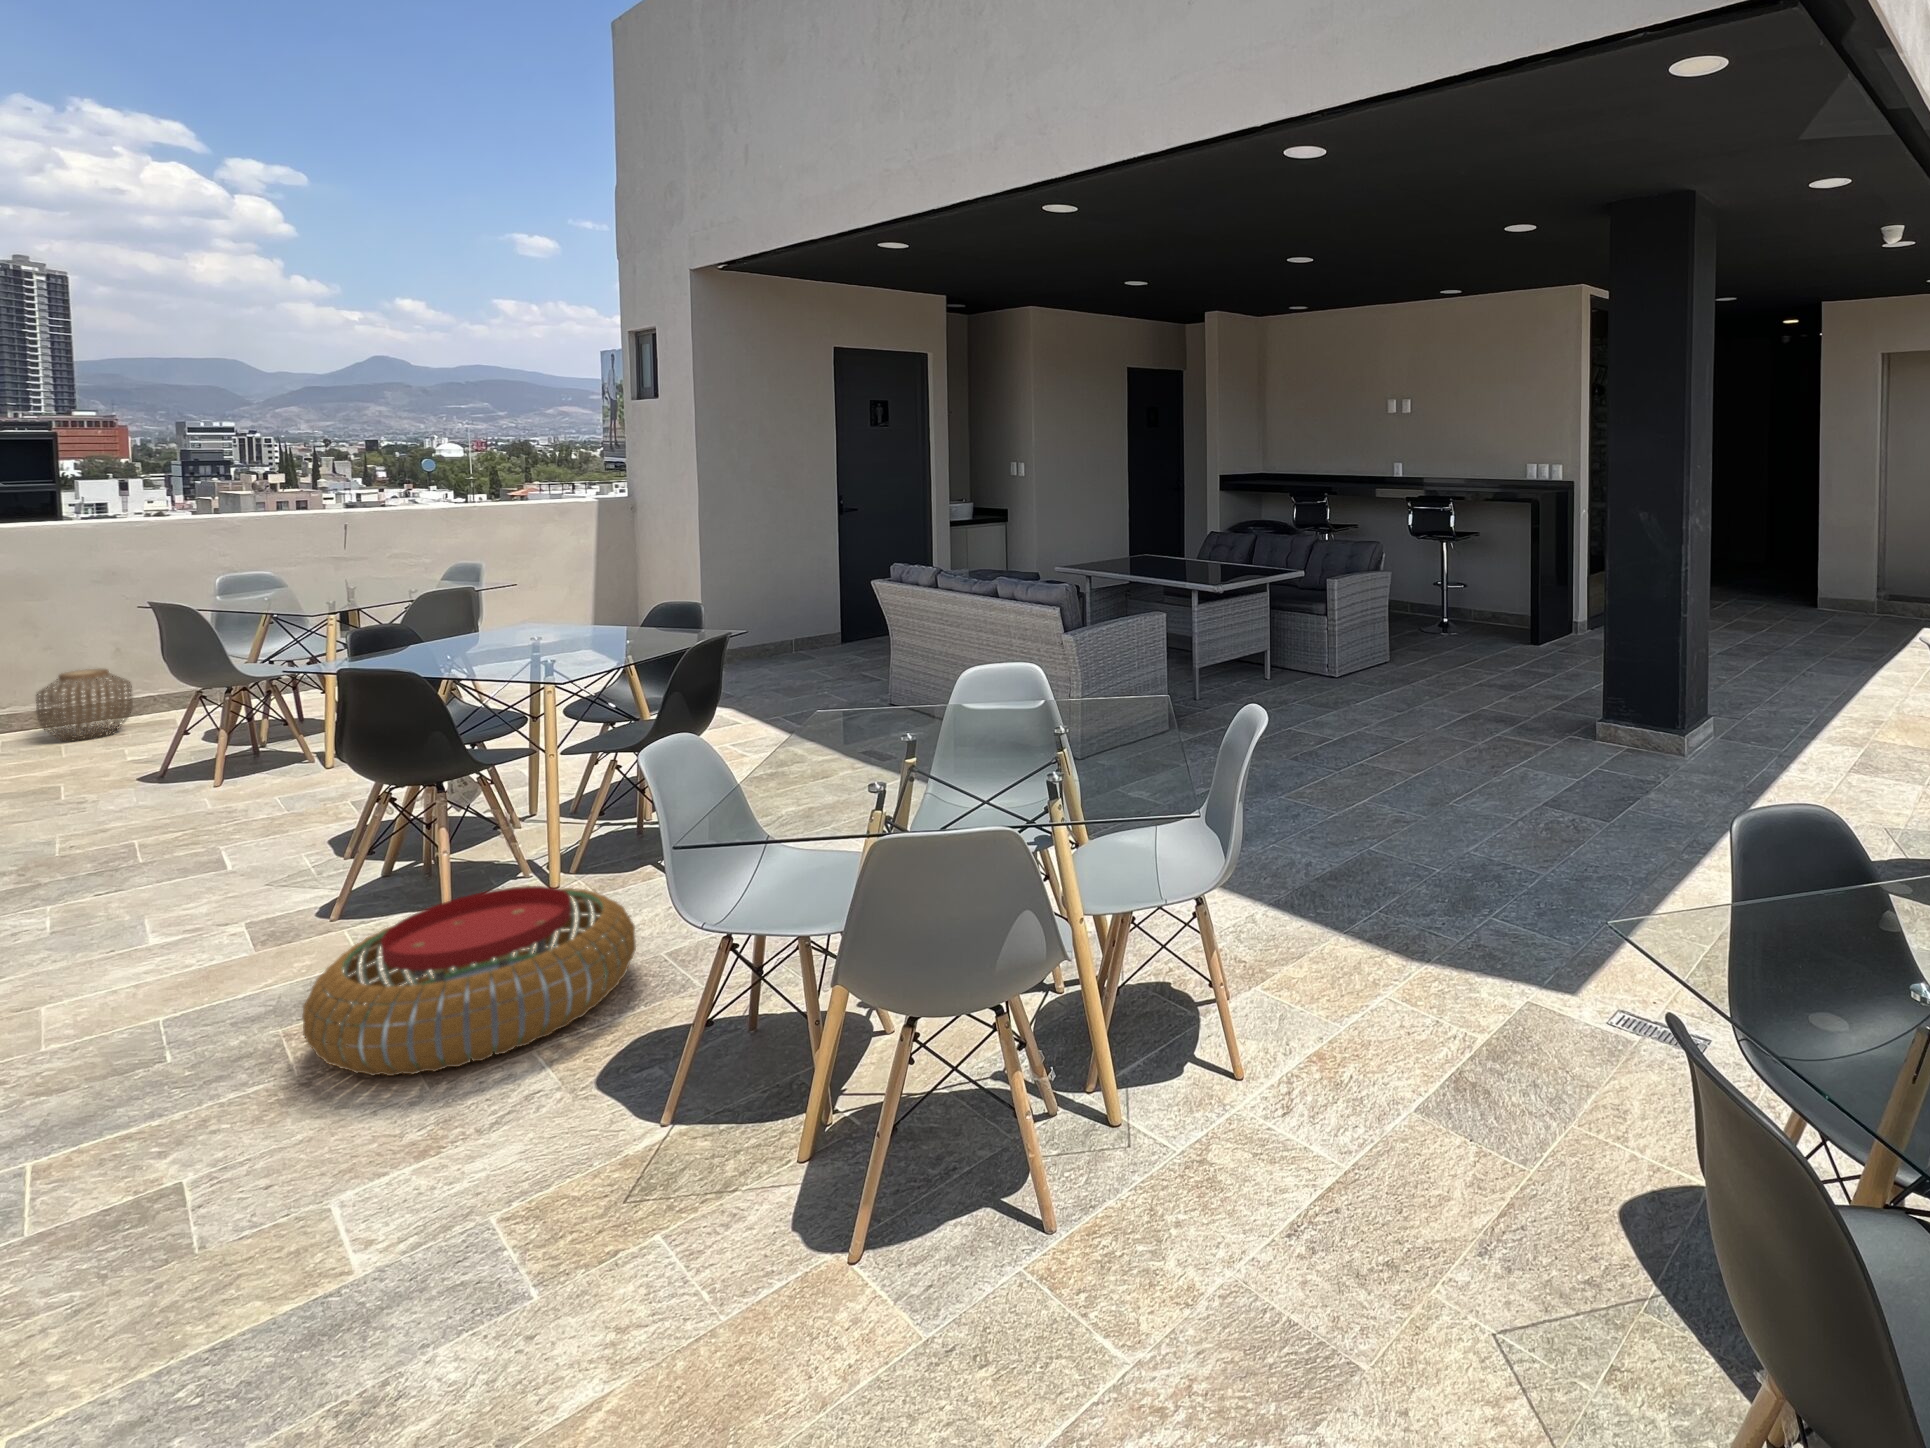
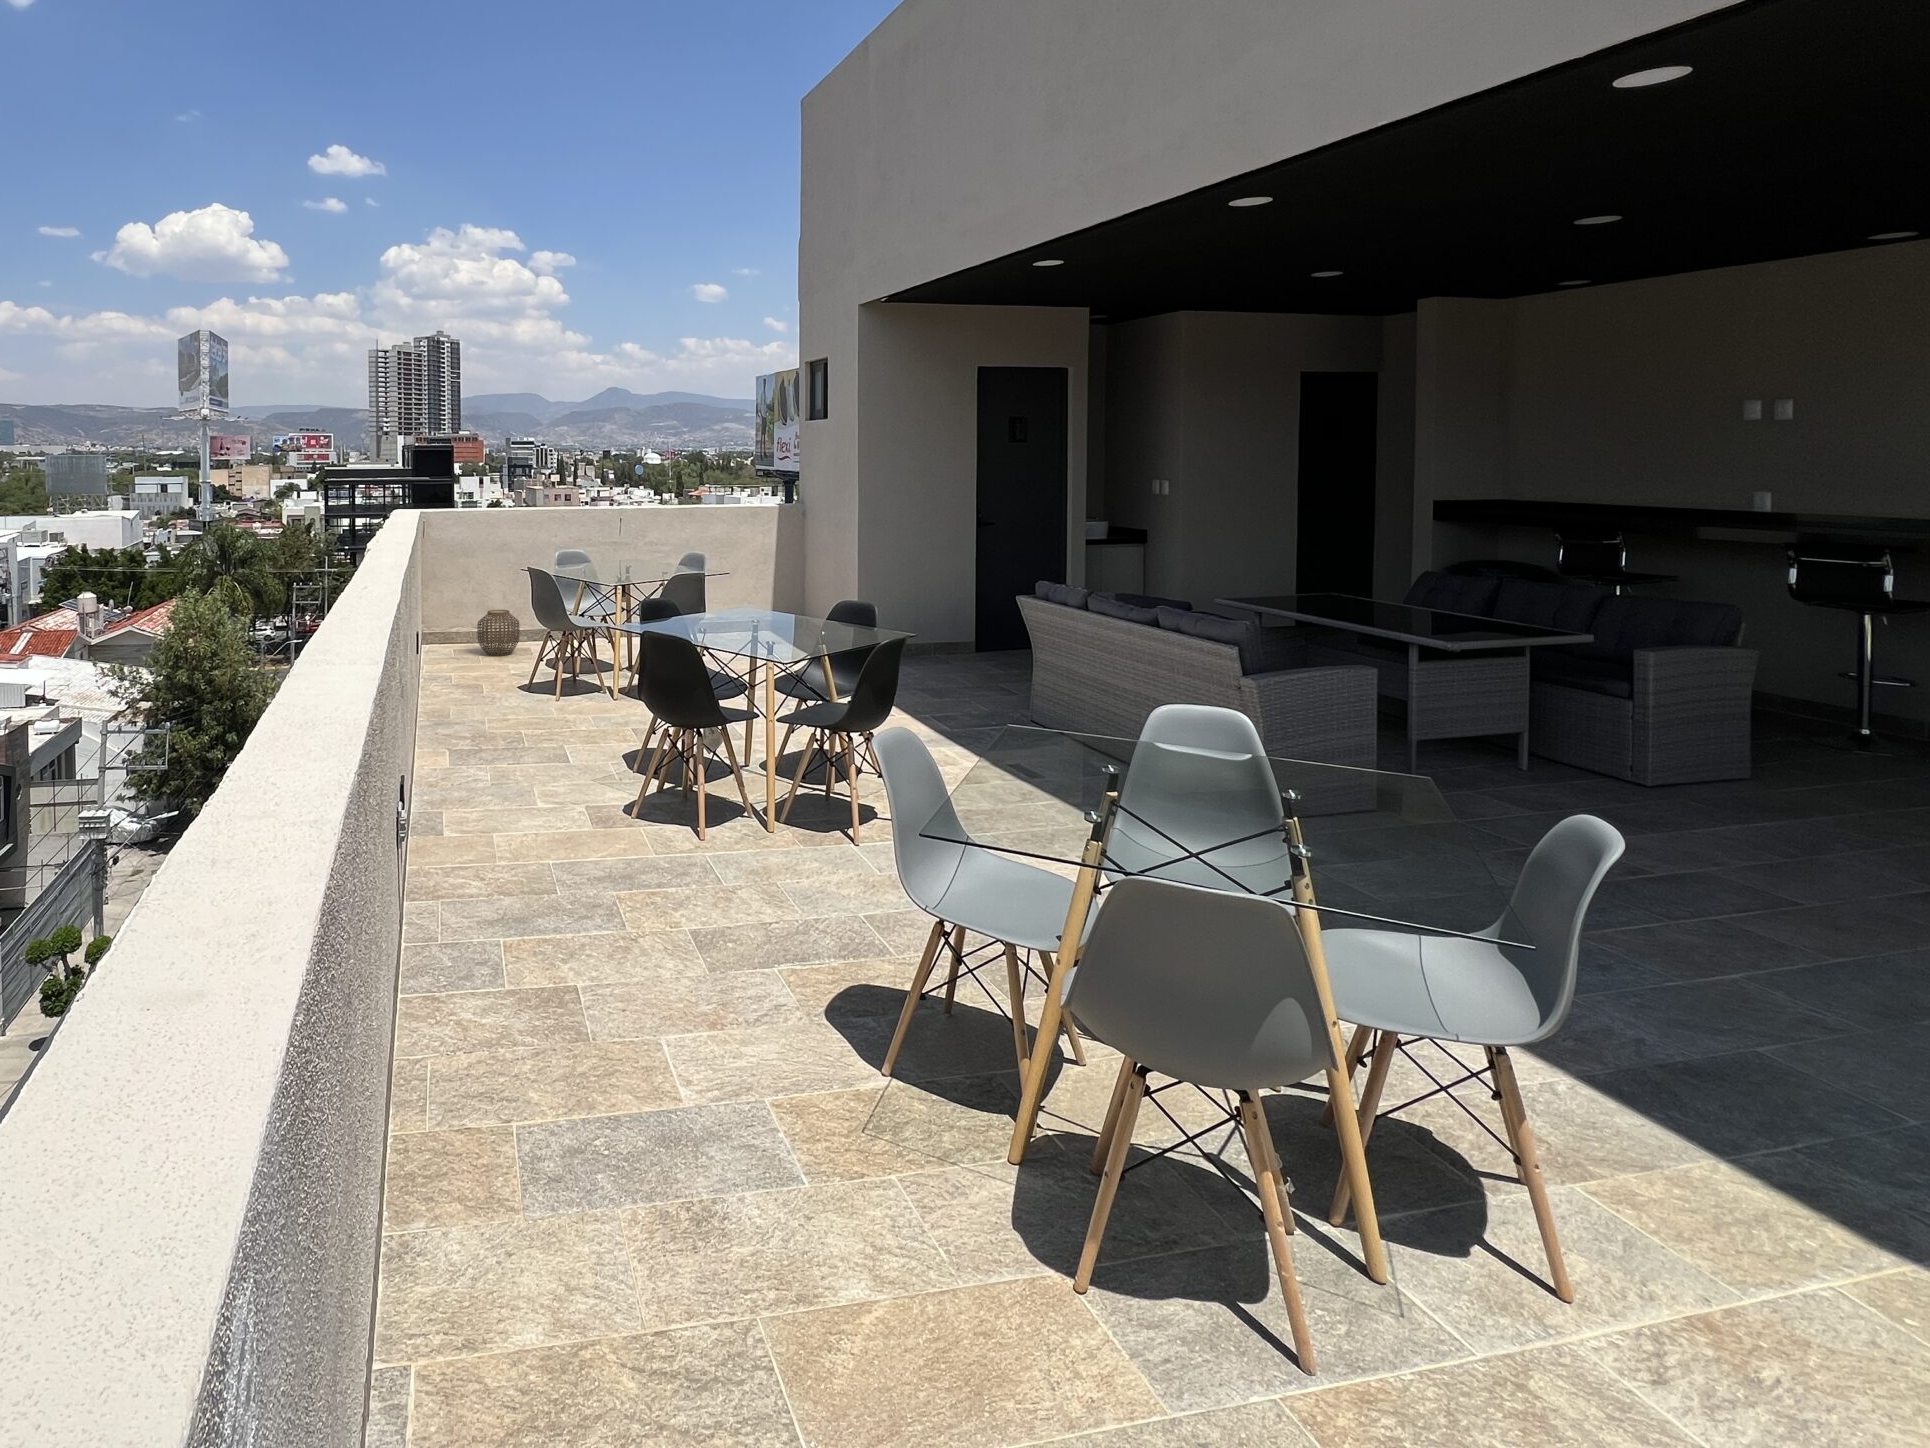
pouf: present [302,886,636,1076] -> none [633,824,845,962]

